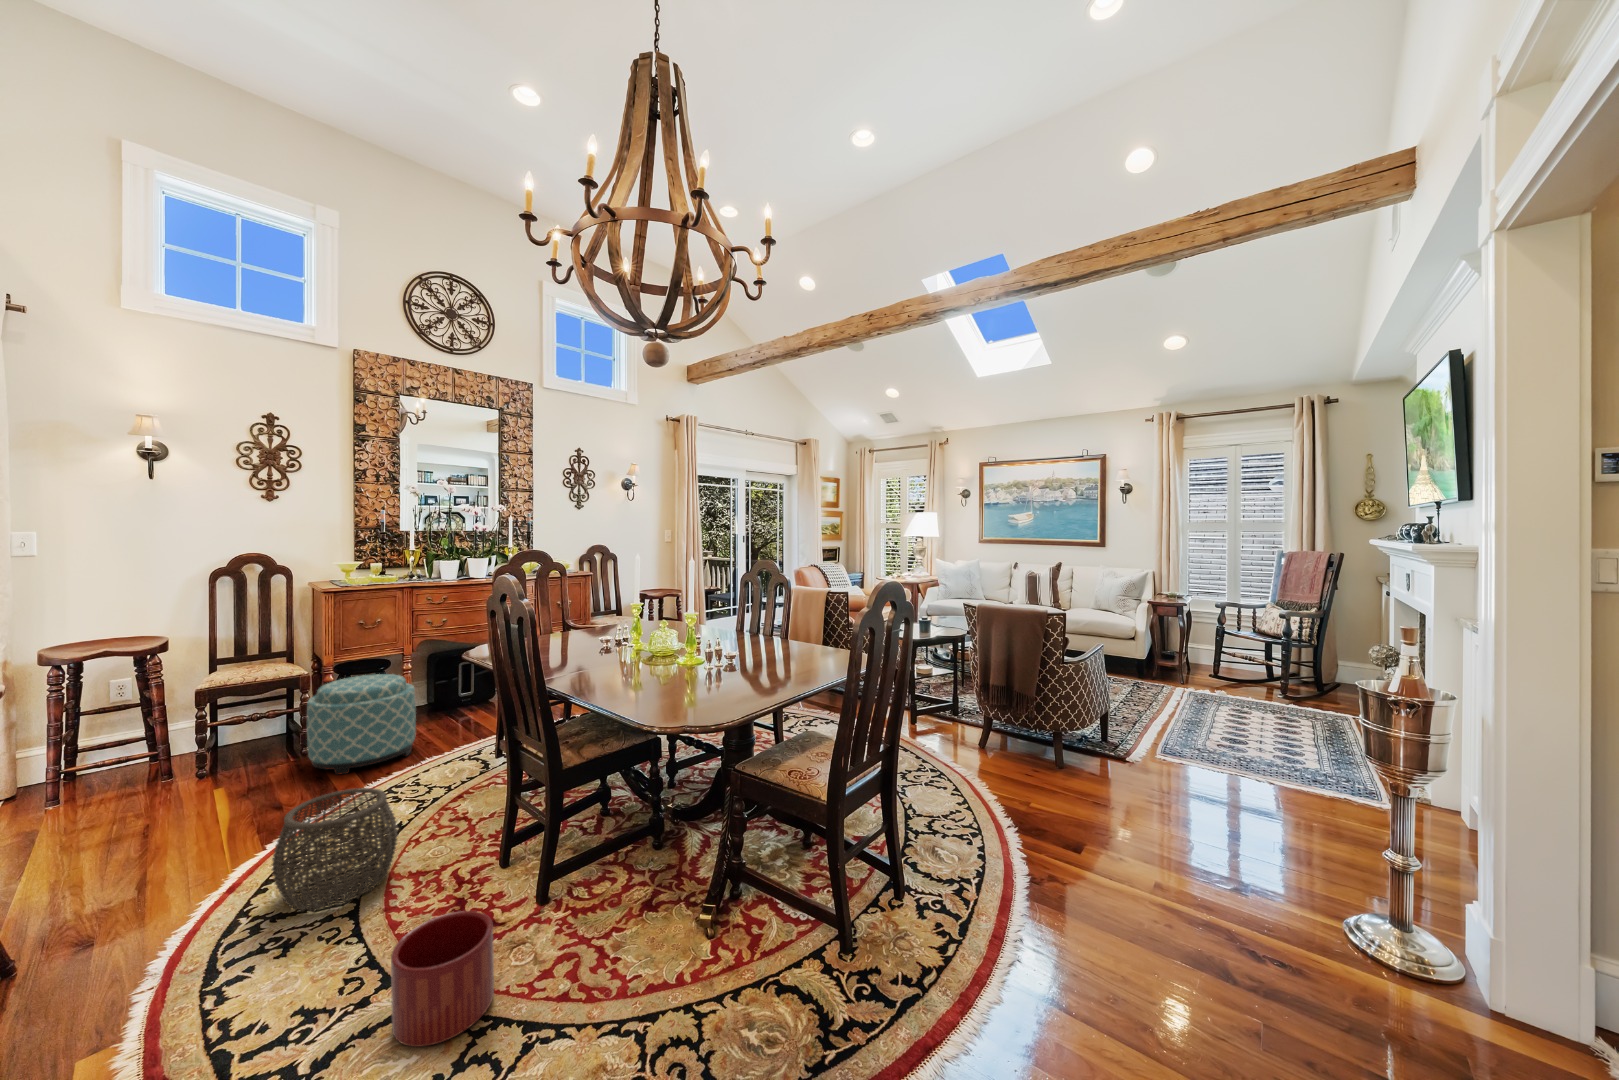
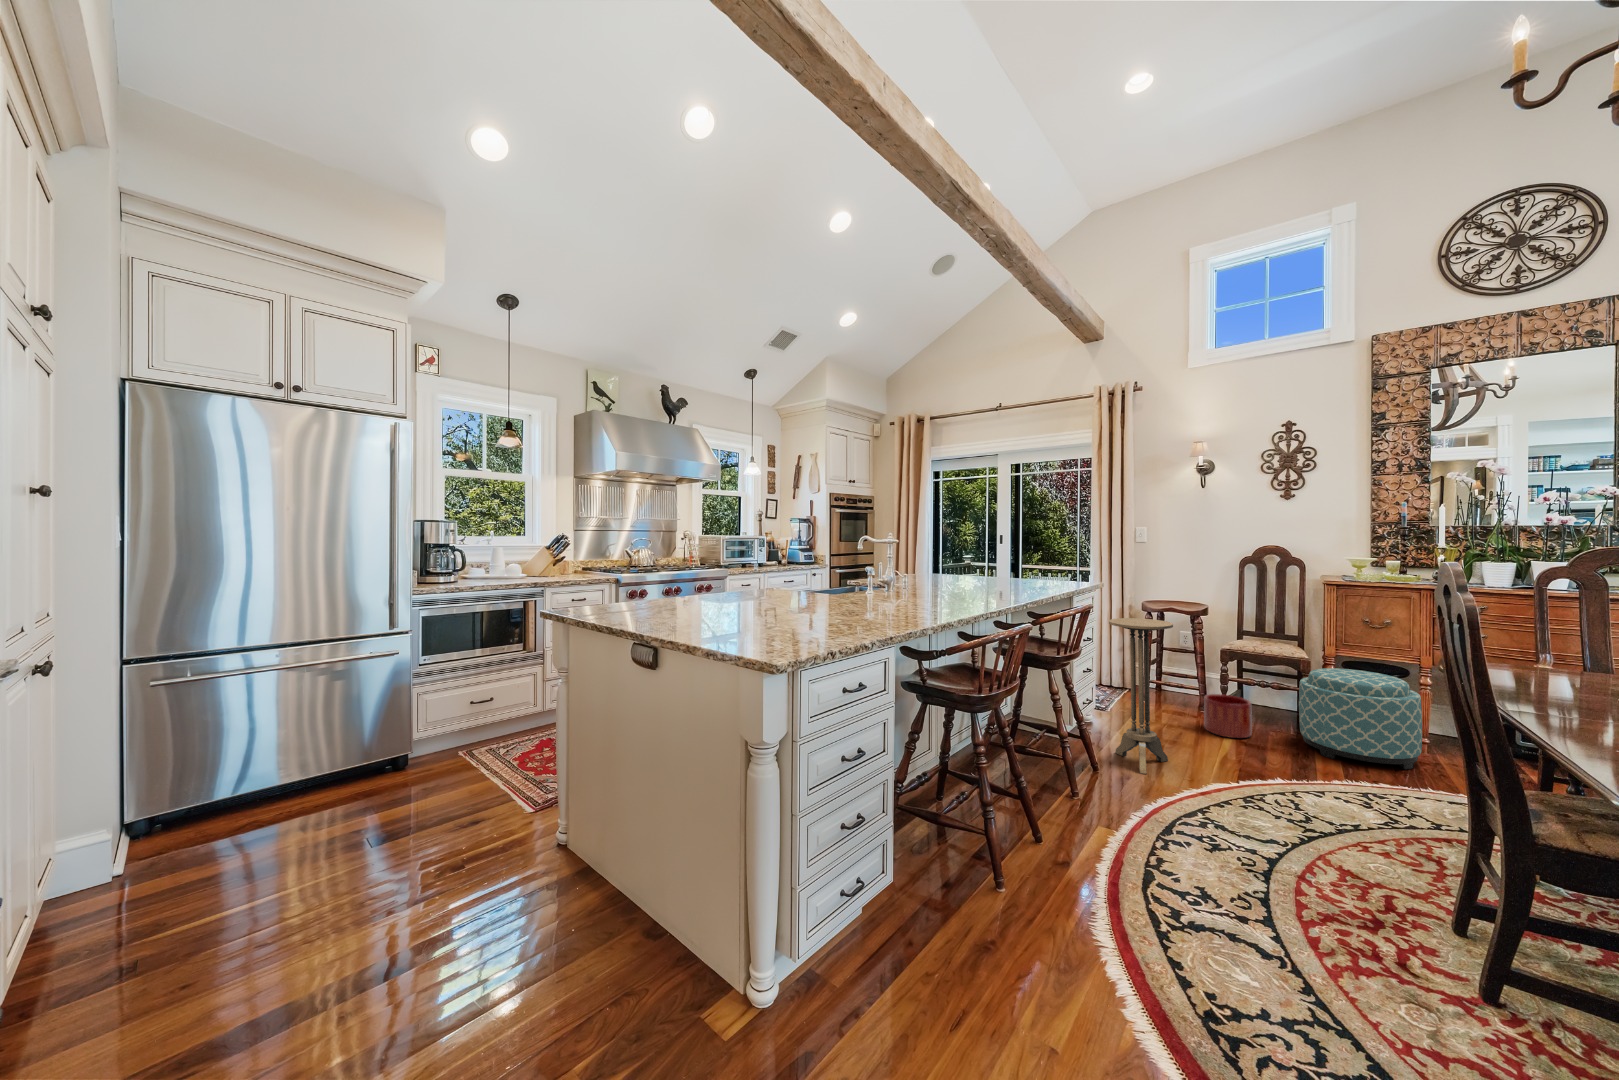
side table: none [34,672,168,916] -> present [1109,618,1173,774]
woven basket: present [272,788,398,911] -> none [1217,750,1332,855]
planter: present [391,911,494,1047] -> present [1204,694,1252,738]

